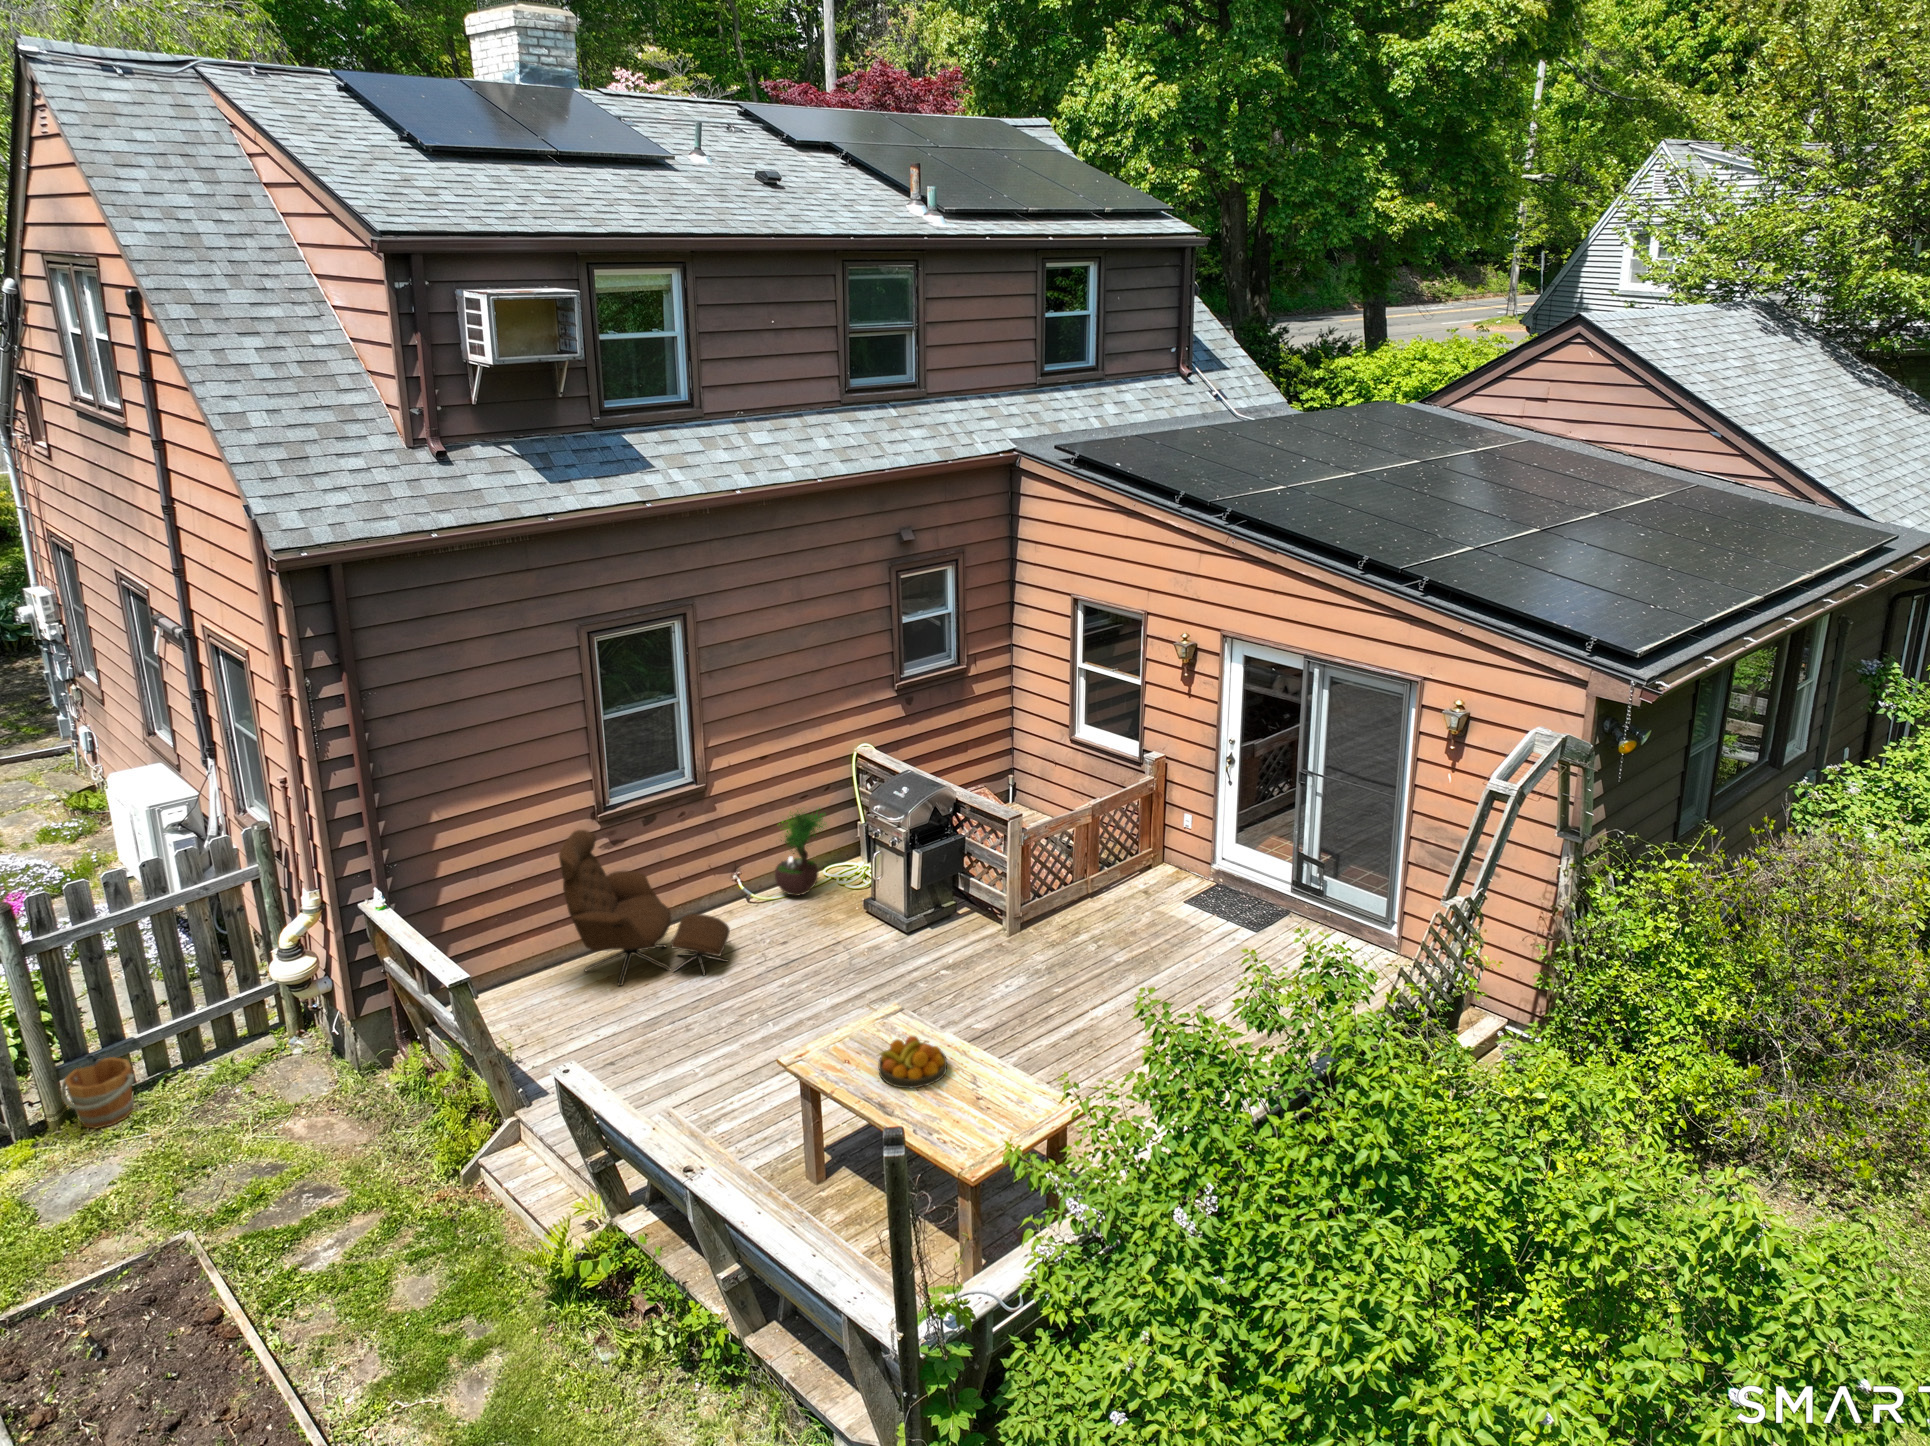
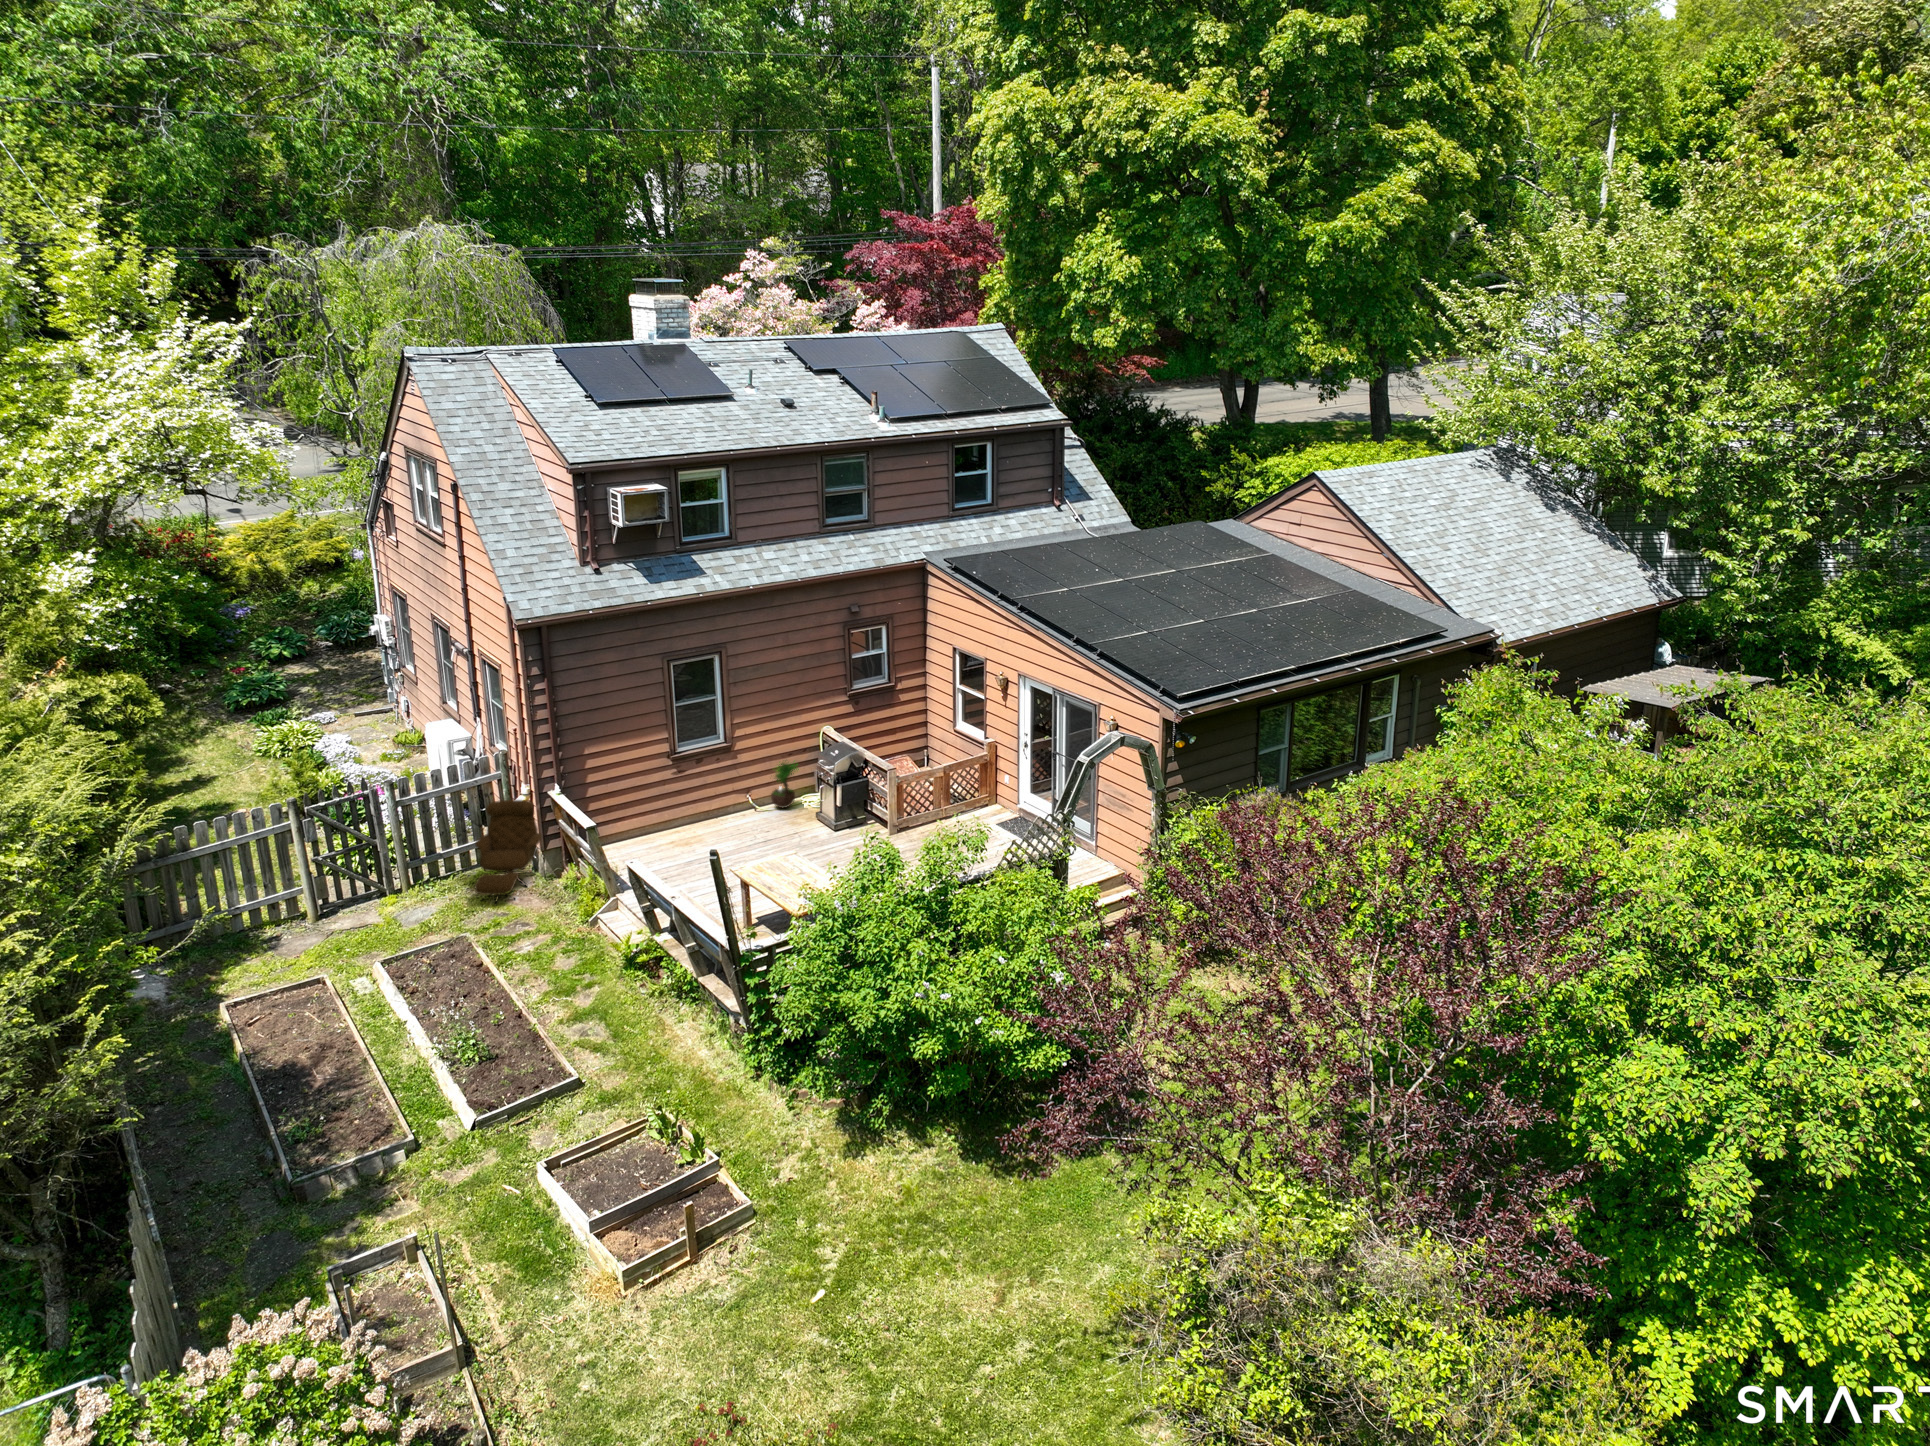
lounge chair: present [559,830,730,986] -> present [475,800,542,905]
fruit bowl: present [878,1036,947,1088] -> none [770,858,803,880]
bucket: present [61,1057,134,1129] -> none [408,860,442,893]

